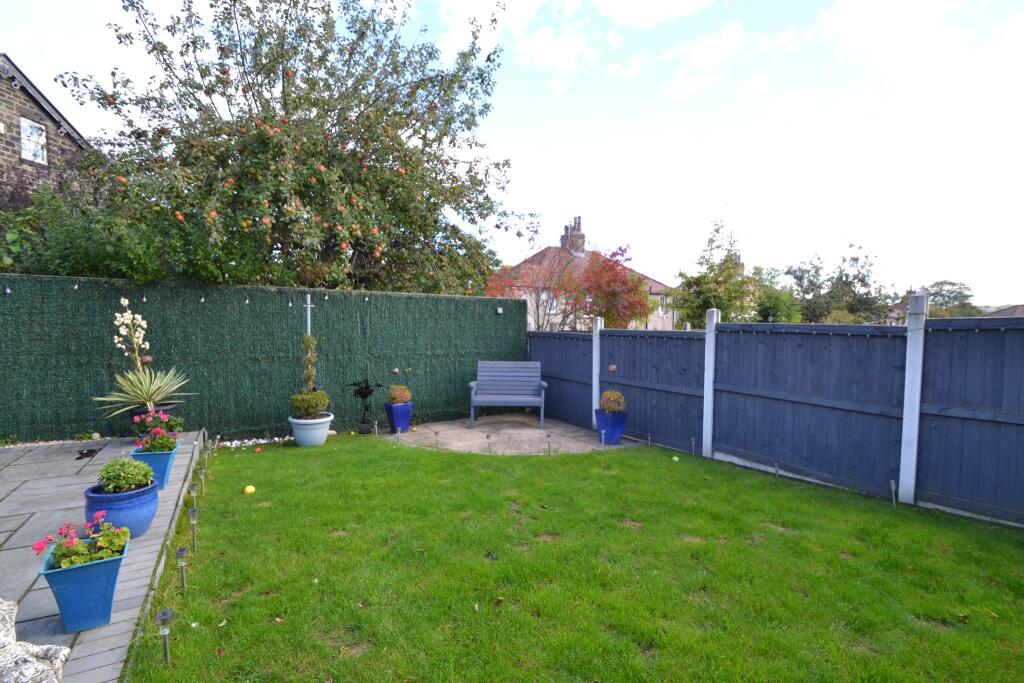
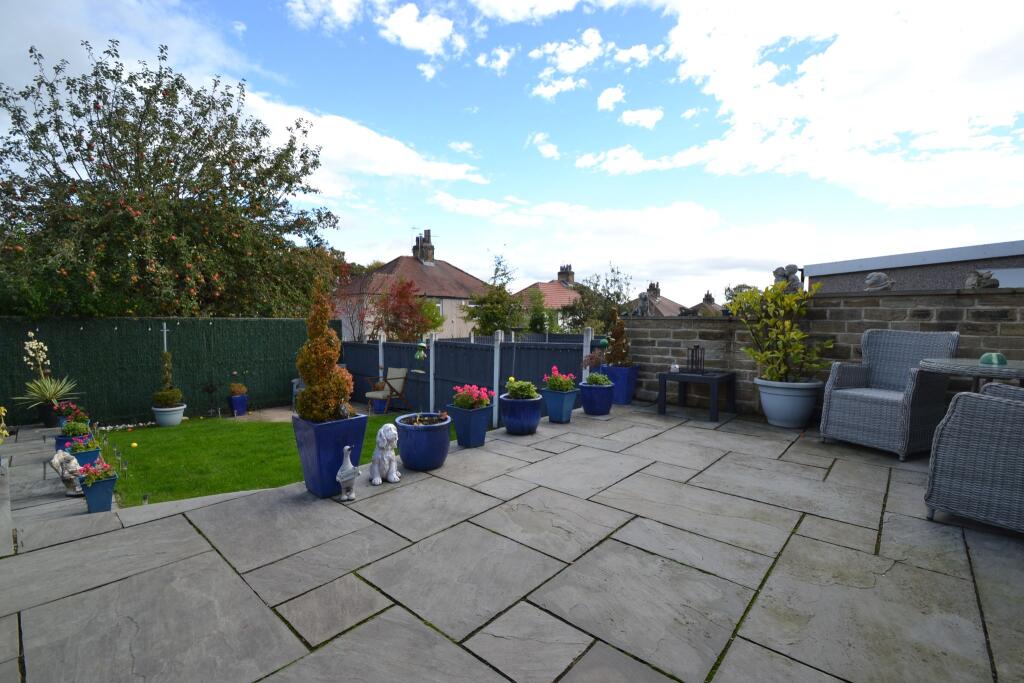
lounge chair: none [602,375,688,459] -> present [364,368,413,413]

